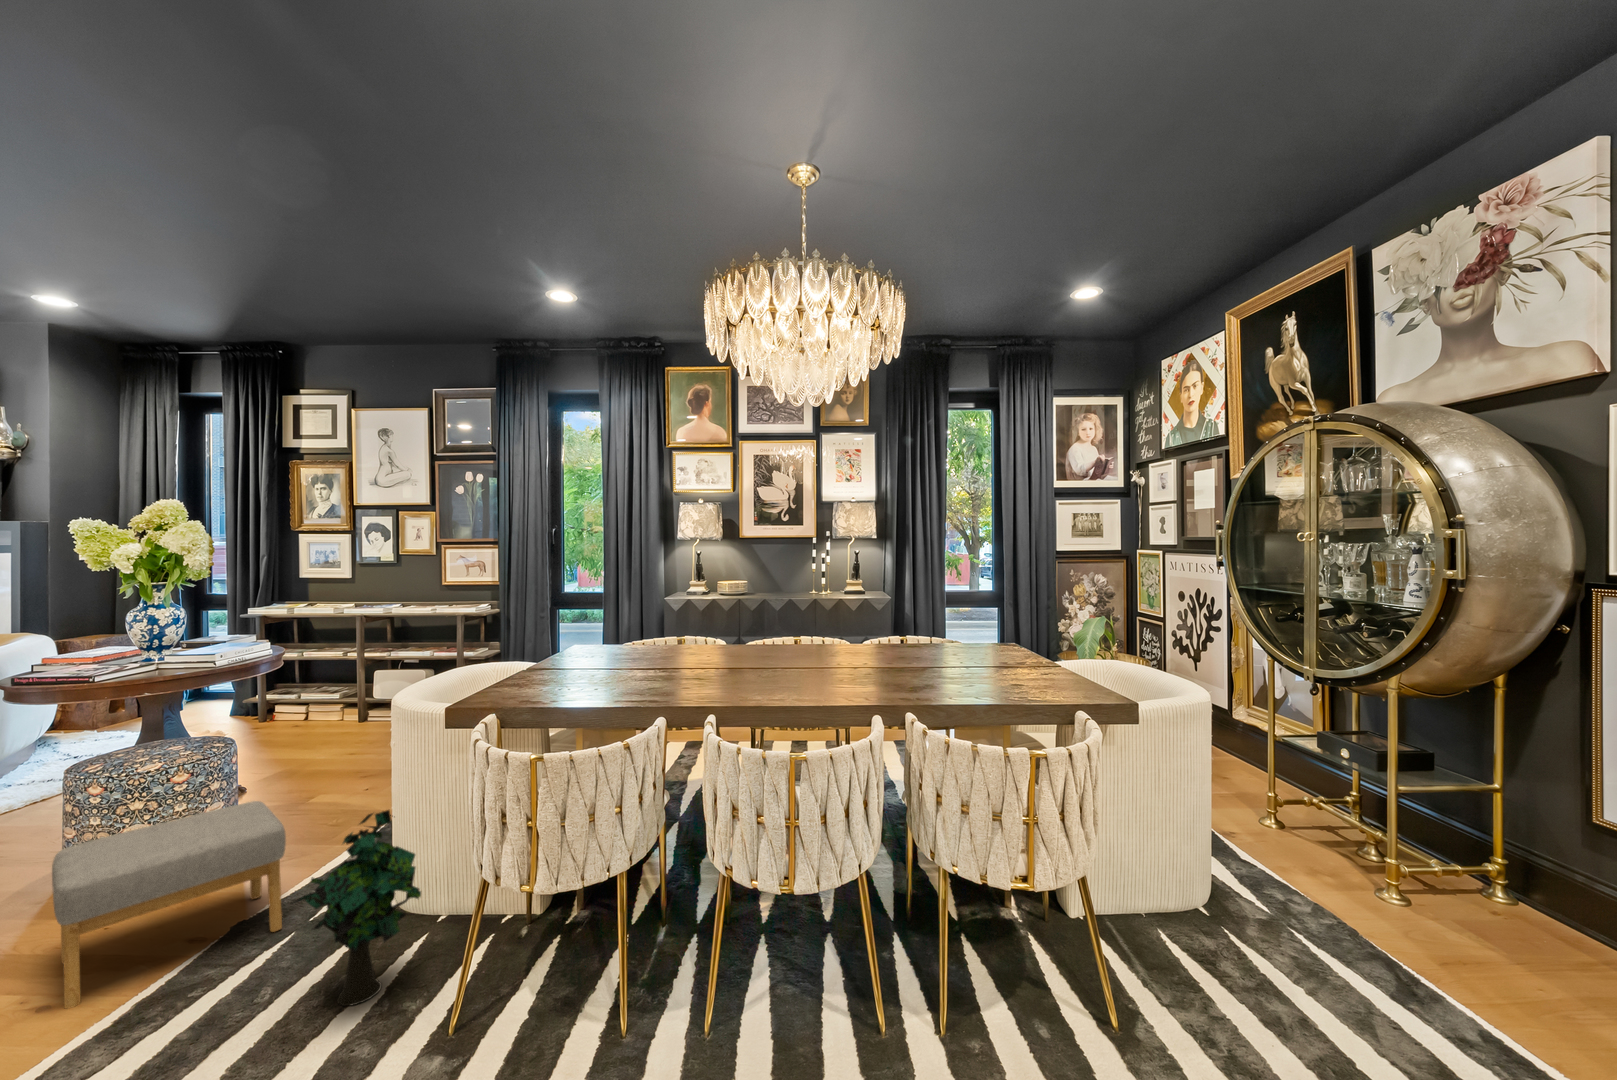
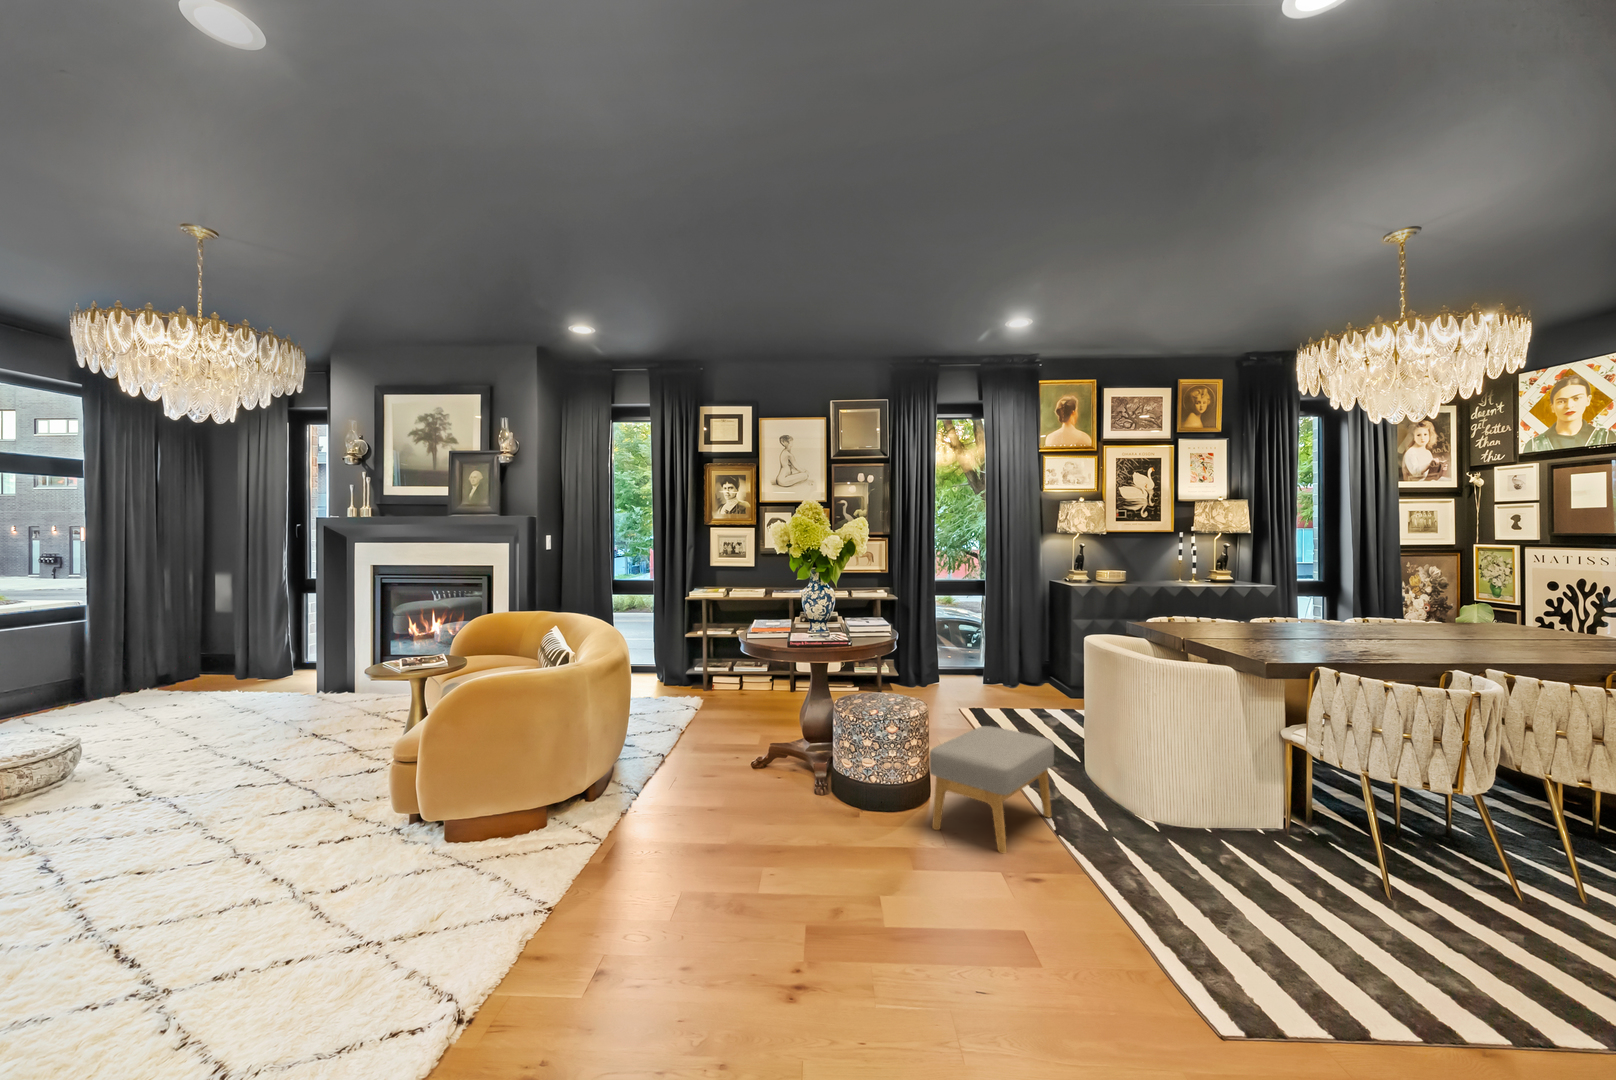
decorative plant: present [294,810,421,1006] -> none [1156,722,1236,857]

